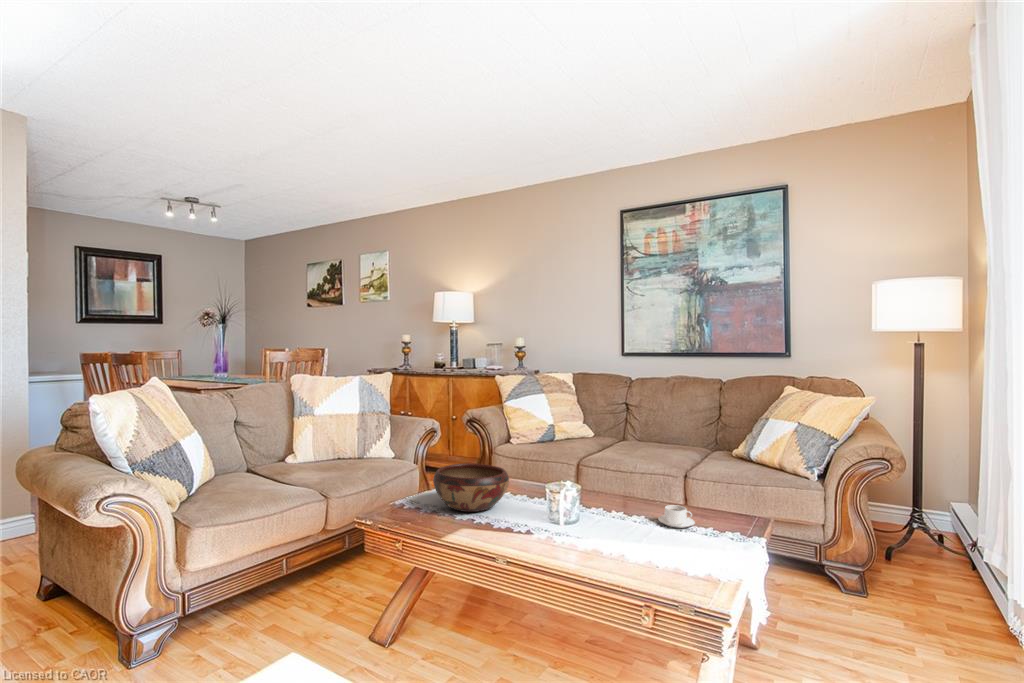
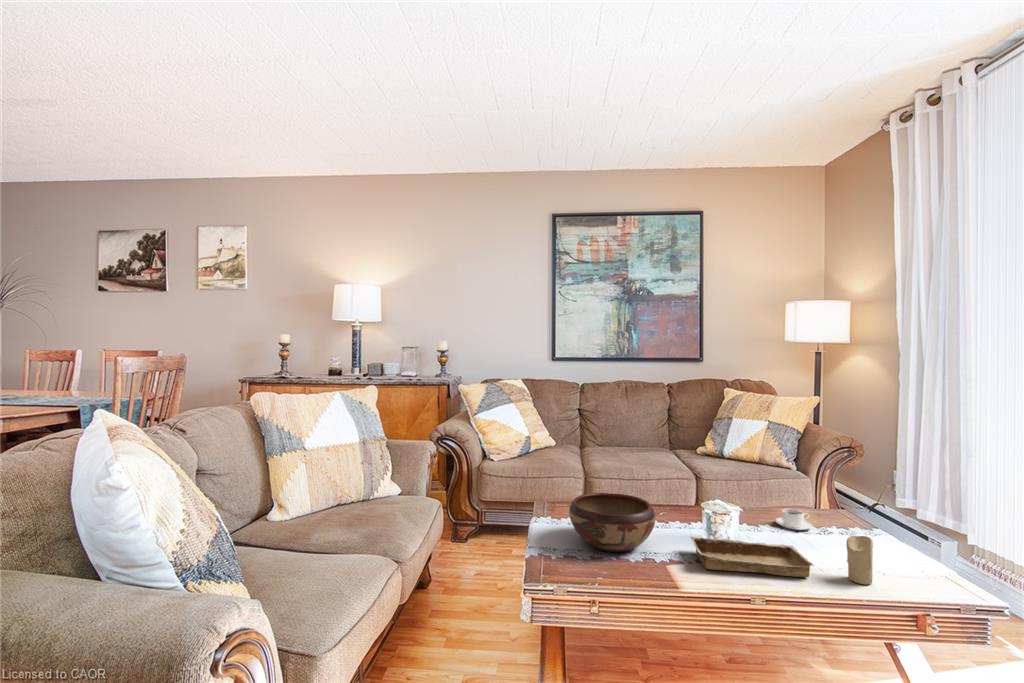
tray: none [495,508,604,554] -> present [691,537,814,577]
candle: none [613,520,636,570] -> present [846,536,873,584]

